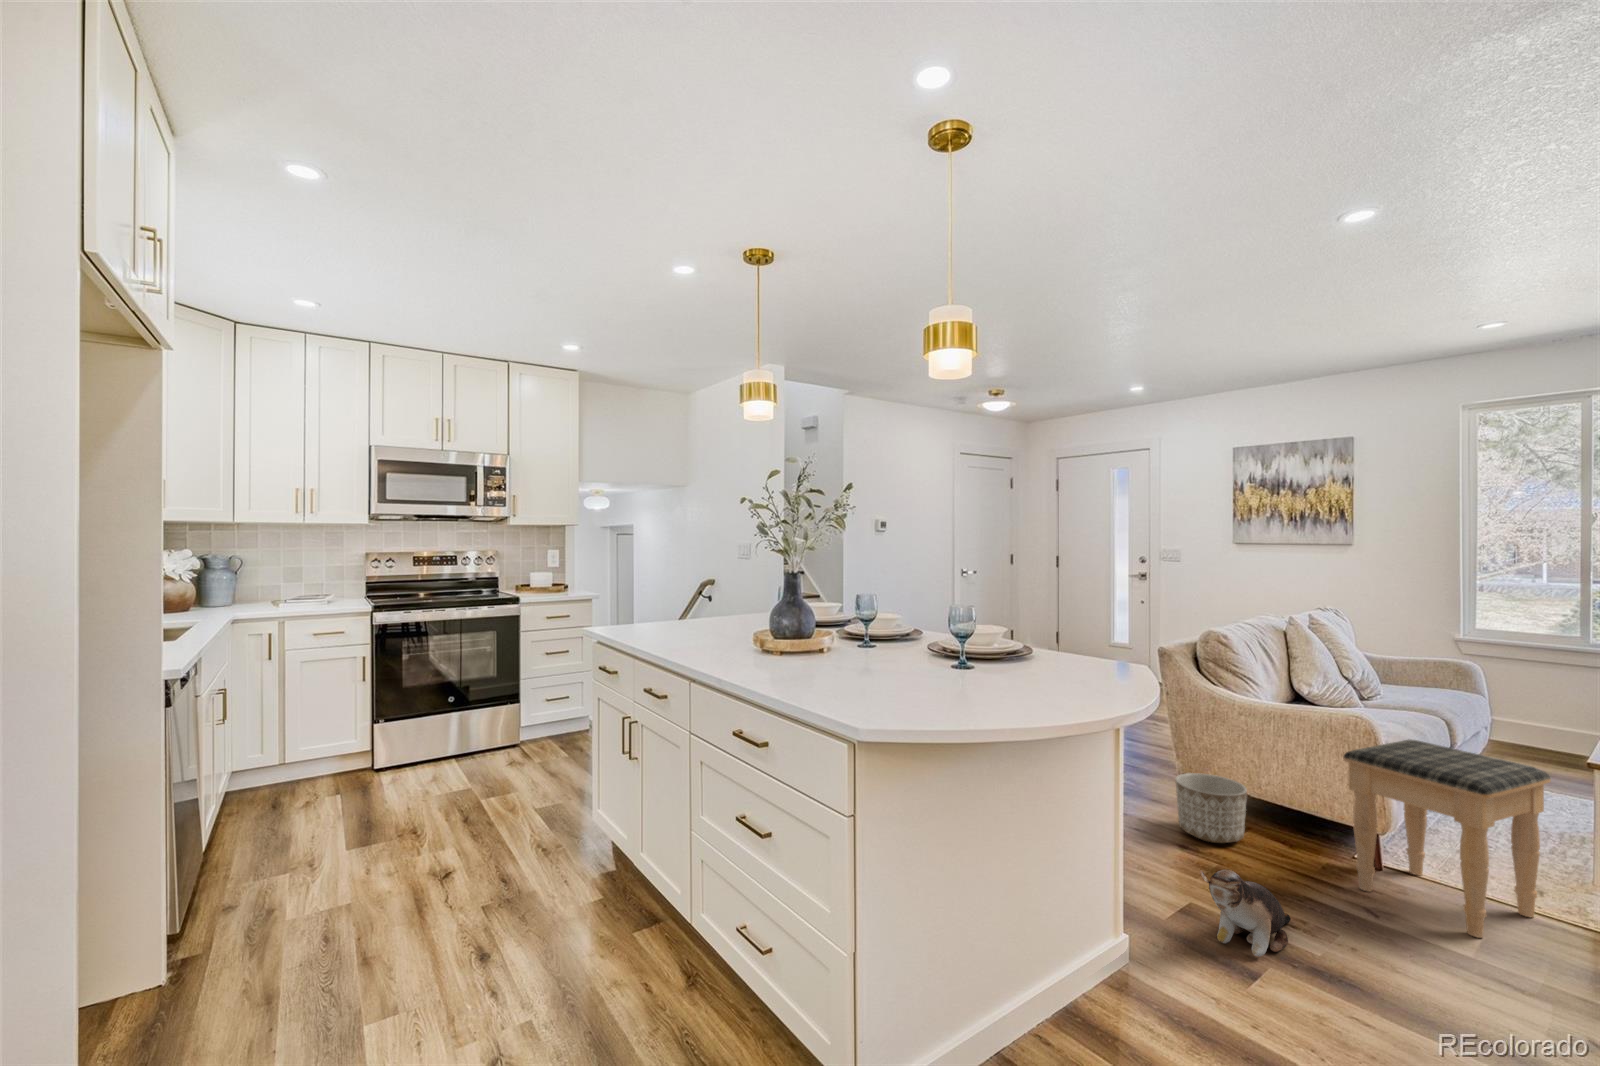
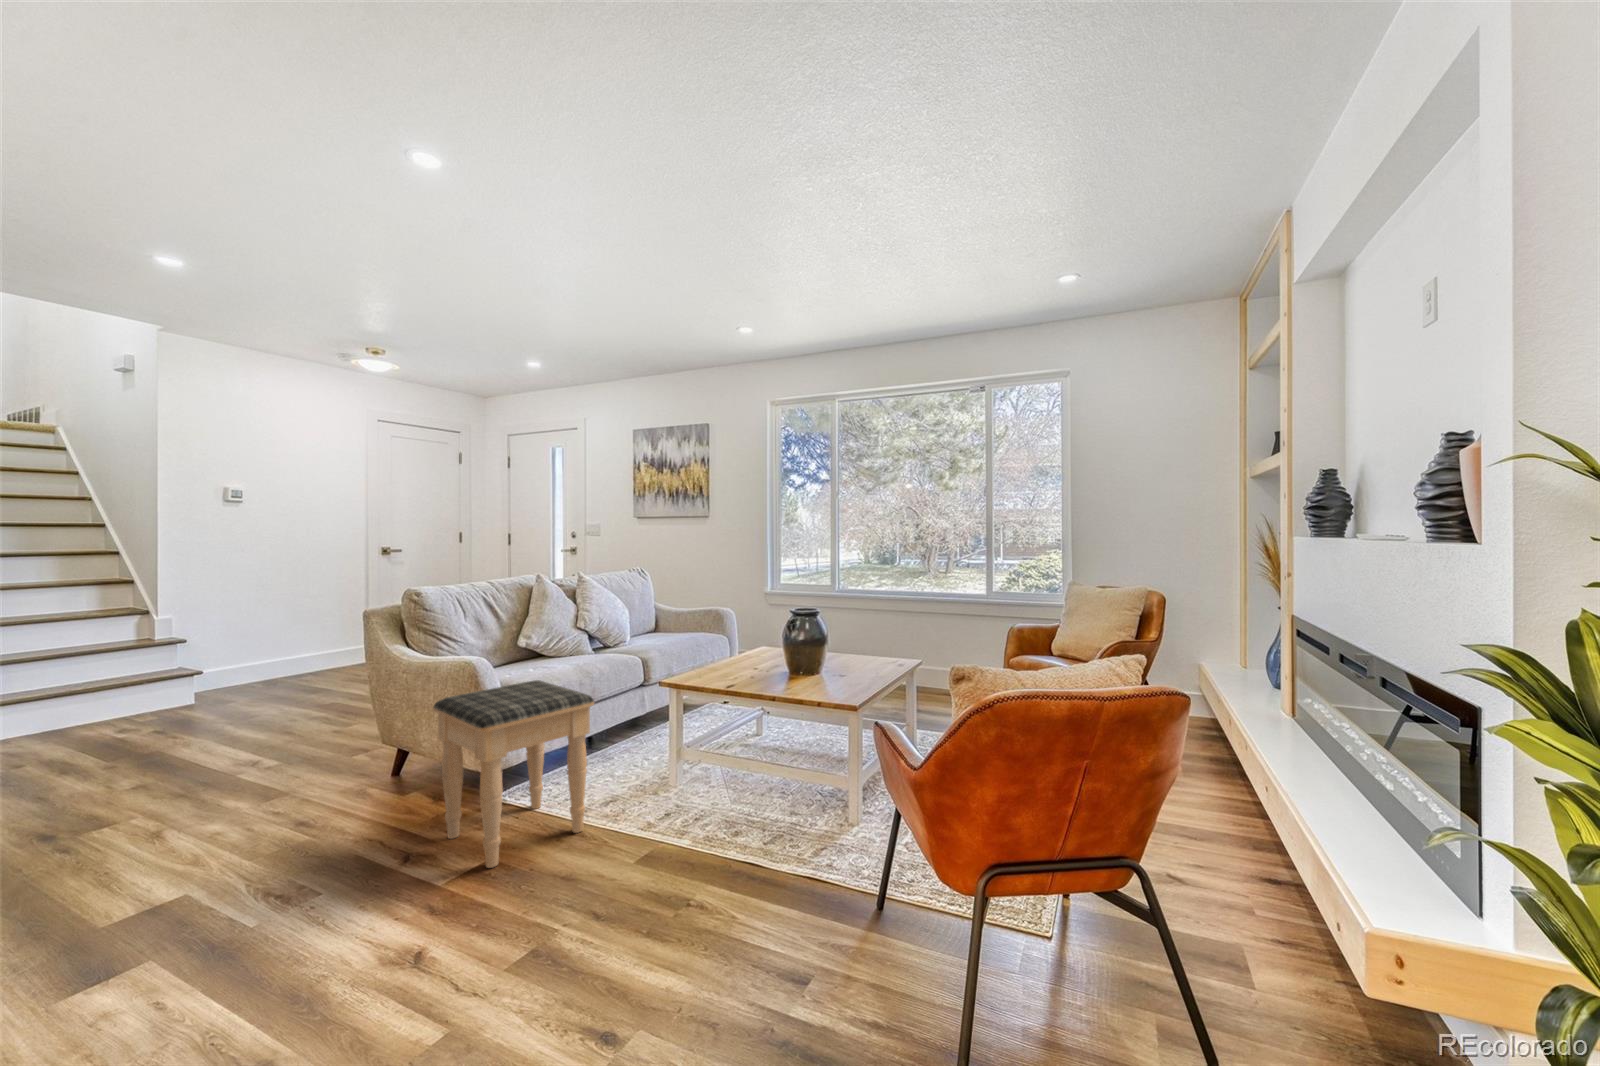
planter: present [1176,773,1247,843] -> none [330,740,409,814]
plush toy: present [1200,870,1291,956] -> none [70,865,294,963]

